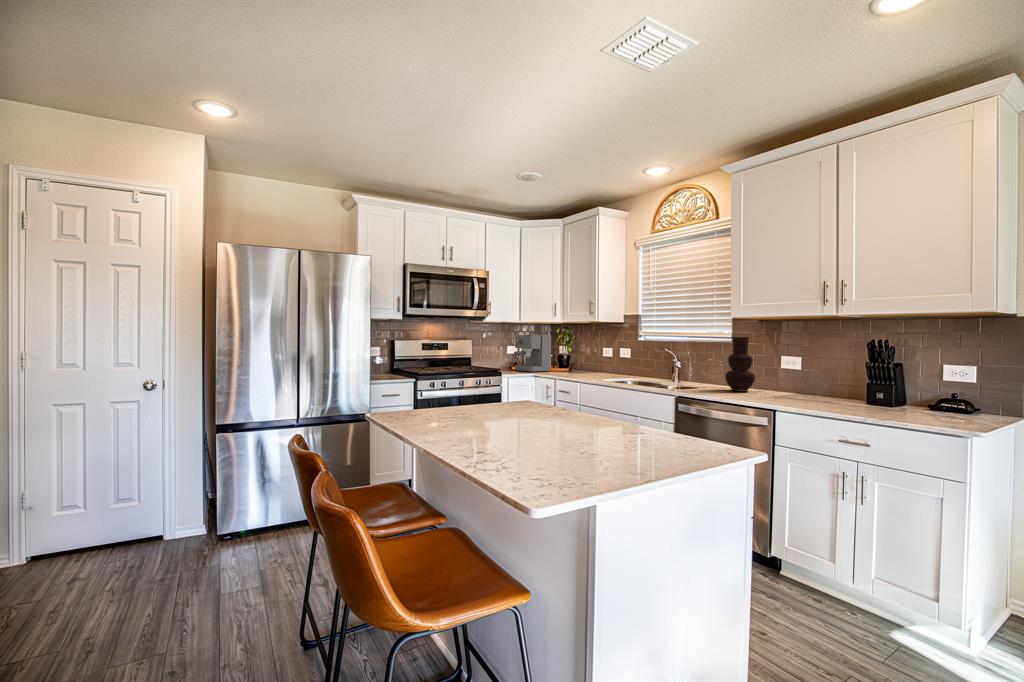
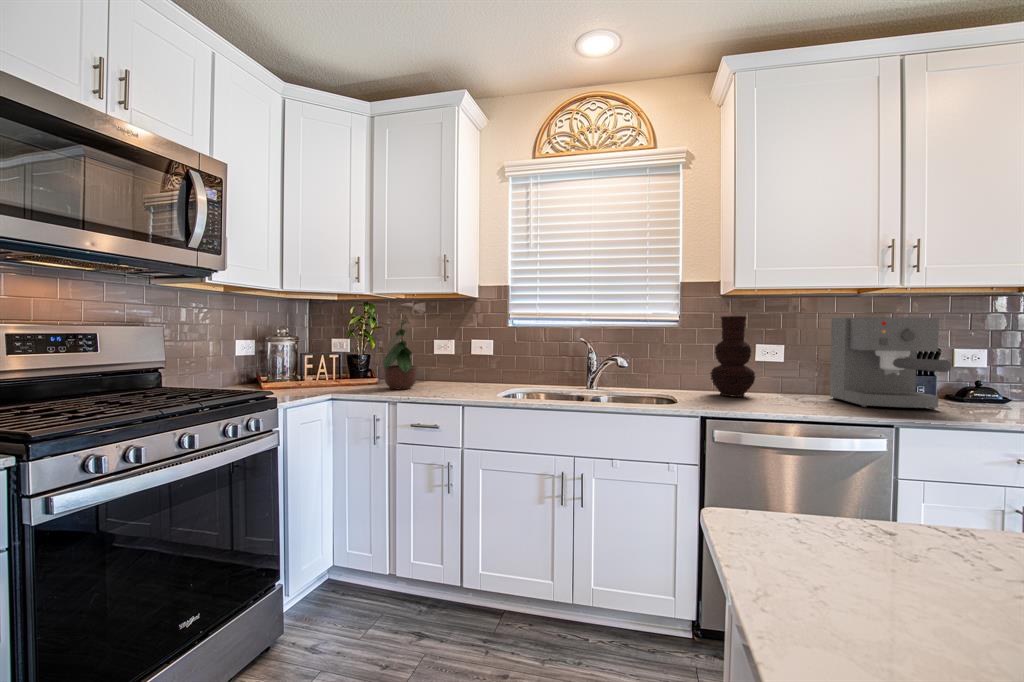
coffee maker: present [514,335,551,372] -> present [830,317,951,410]
potted plant: none [551,335,578,375] -> present [383,320,417,389]

